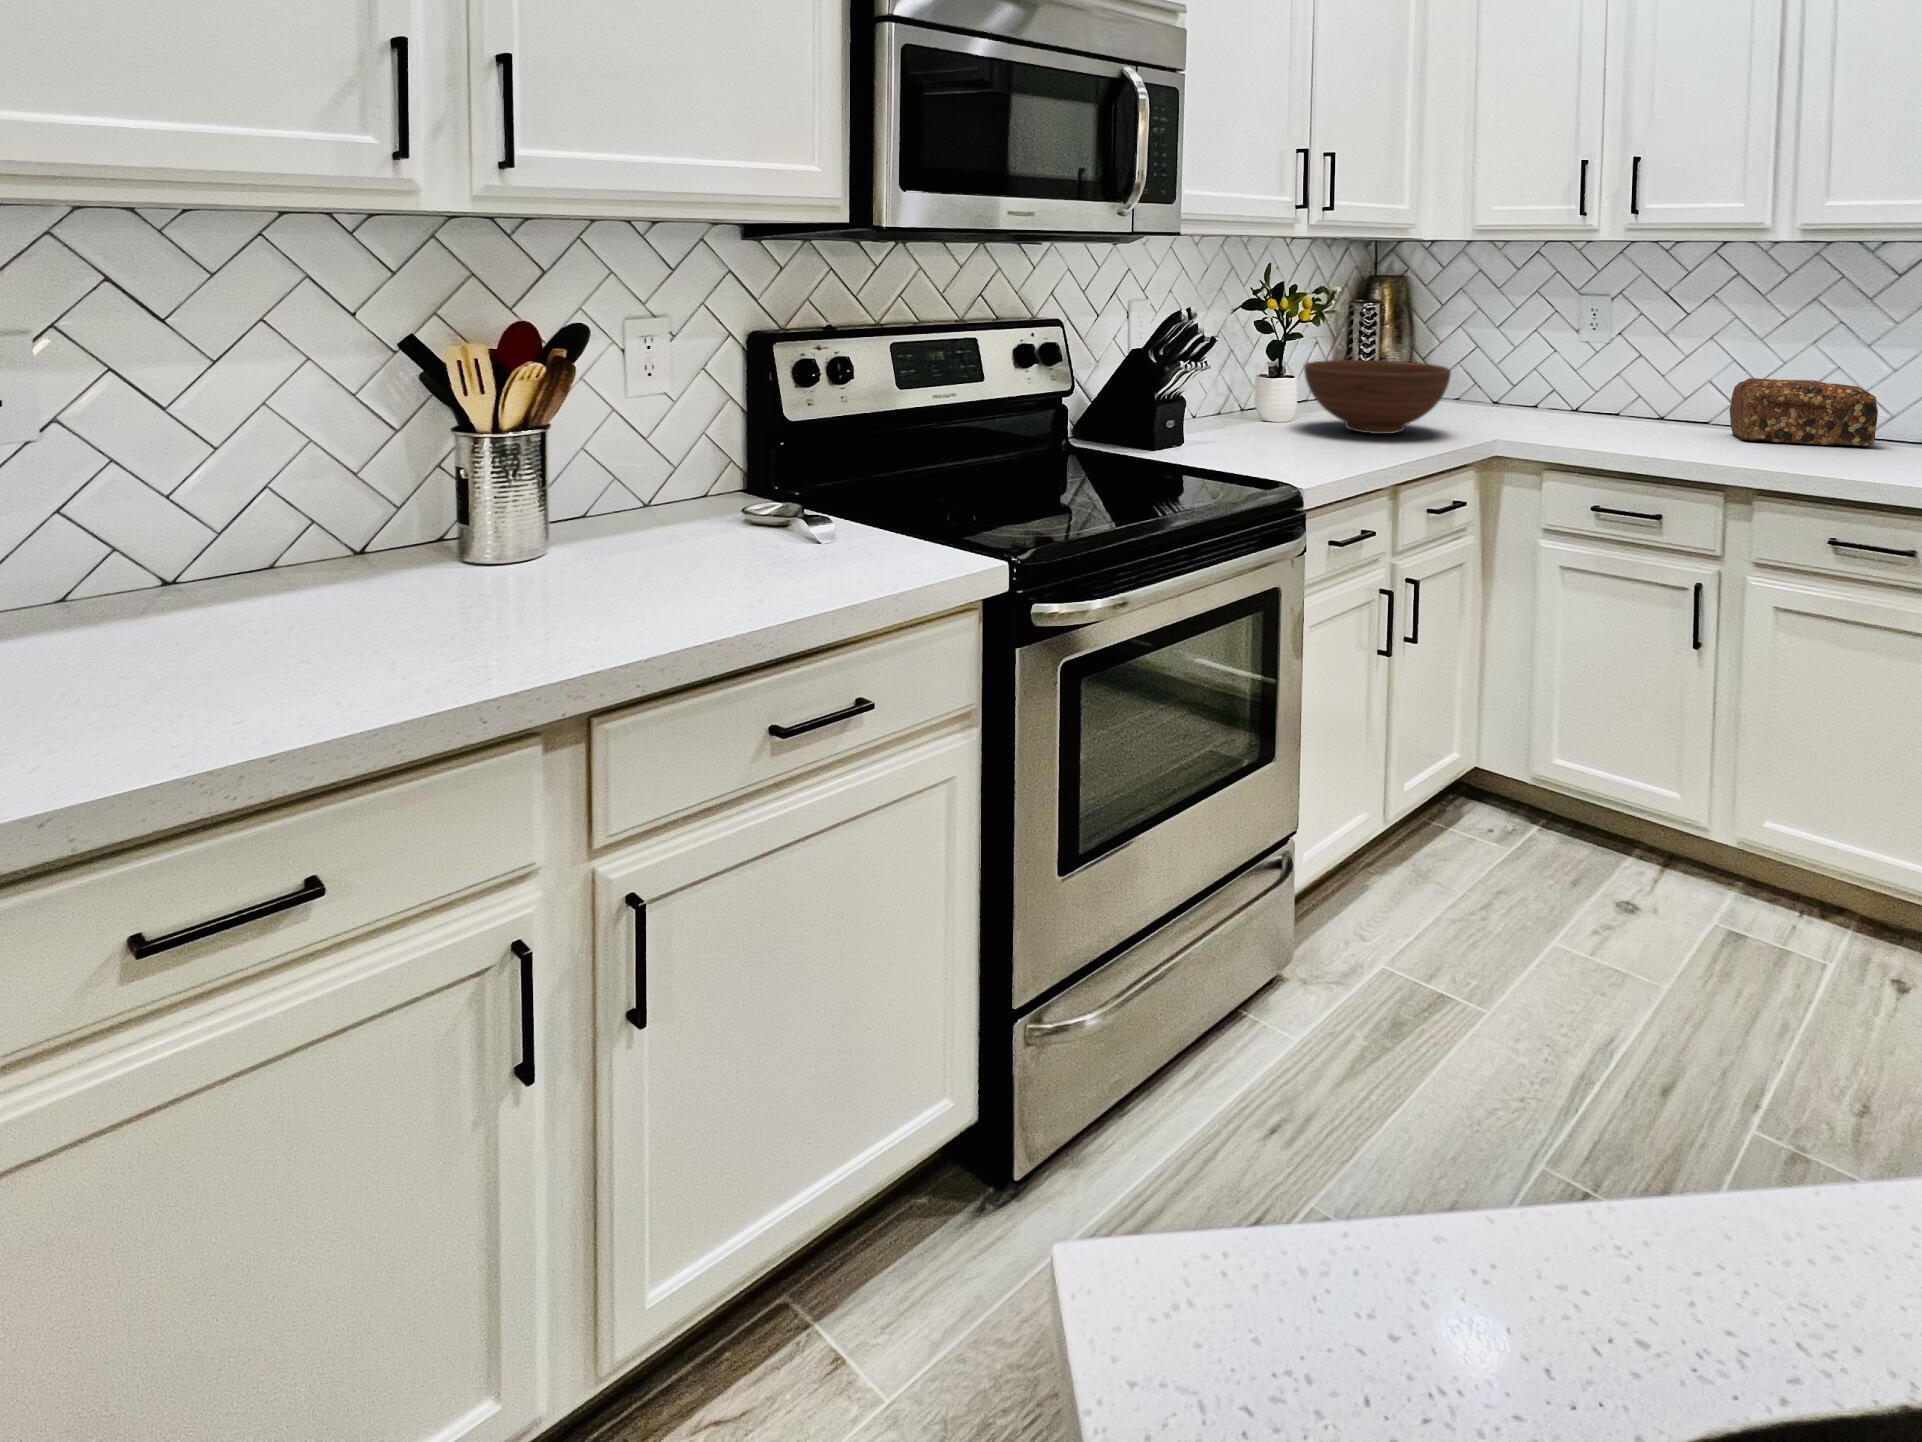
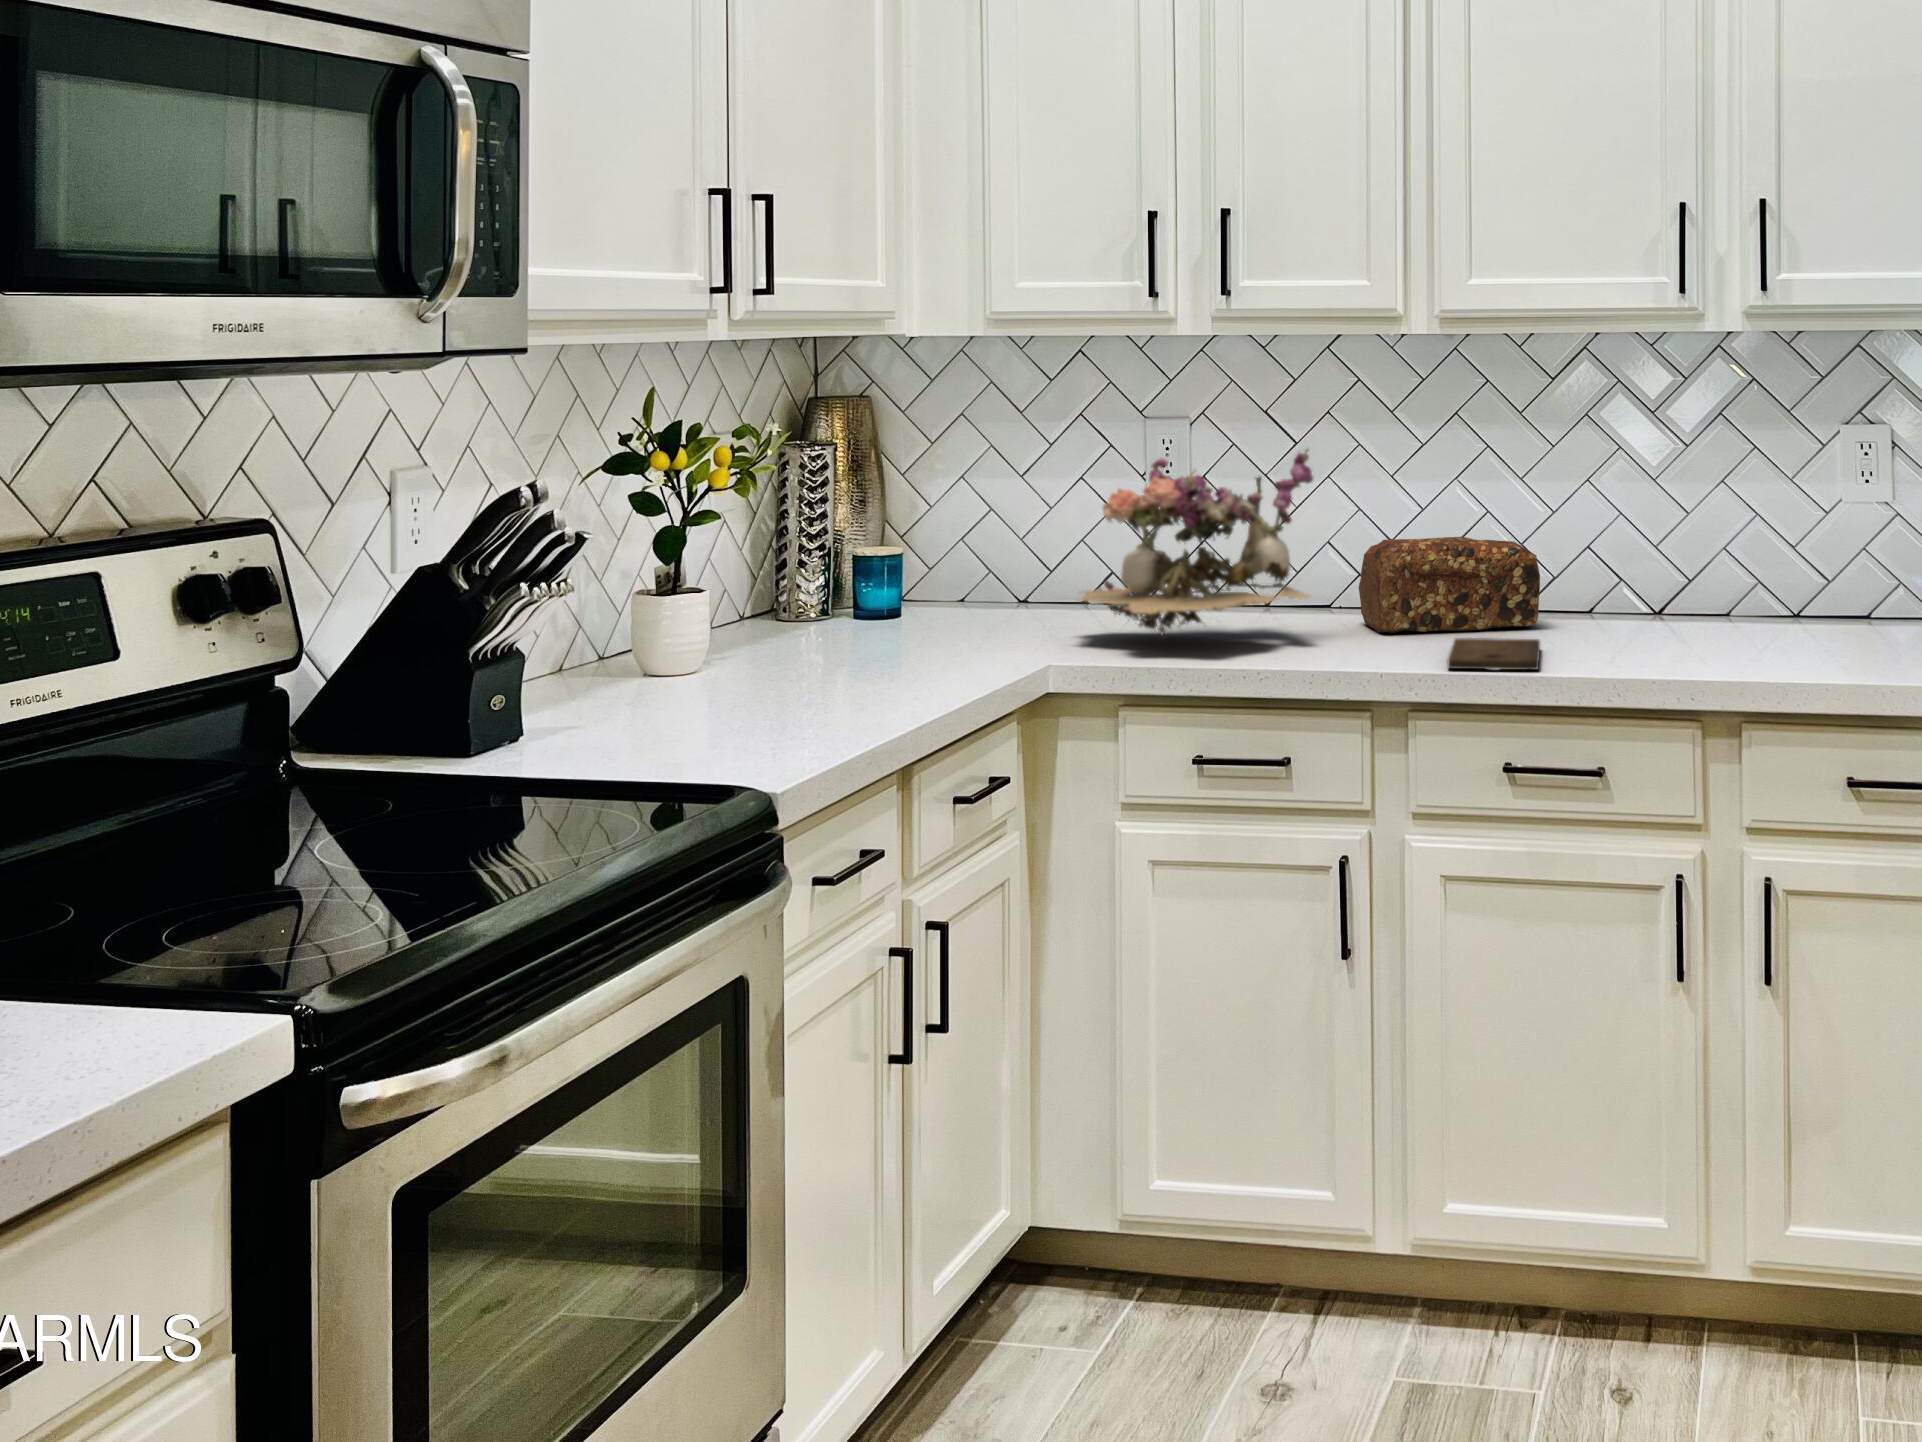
flower arrangement: none [1521,313,1695,430] -> present [1078,448,1313,636]
fruit bowl: present [1304,360,1451,434] -> none [729,550,975,679]
cutting board: none [1786,448,1870,473] -> present [1447,638,1540,670]

